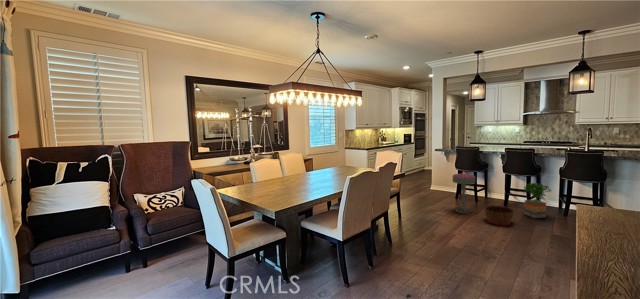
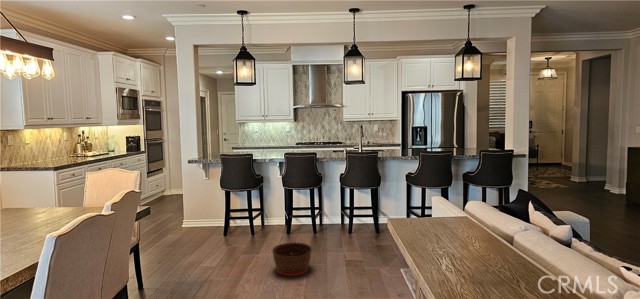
bar stool: present [453,174,475,213] -> none [218,198,254,267]
potted tree: present [524,183,551,218] -> none [315,198,347,250]

